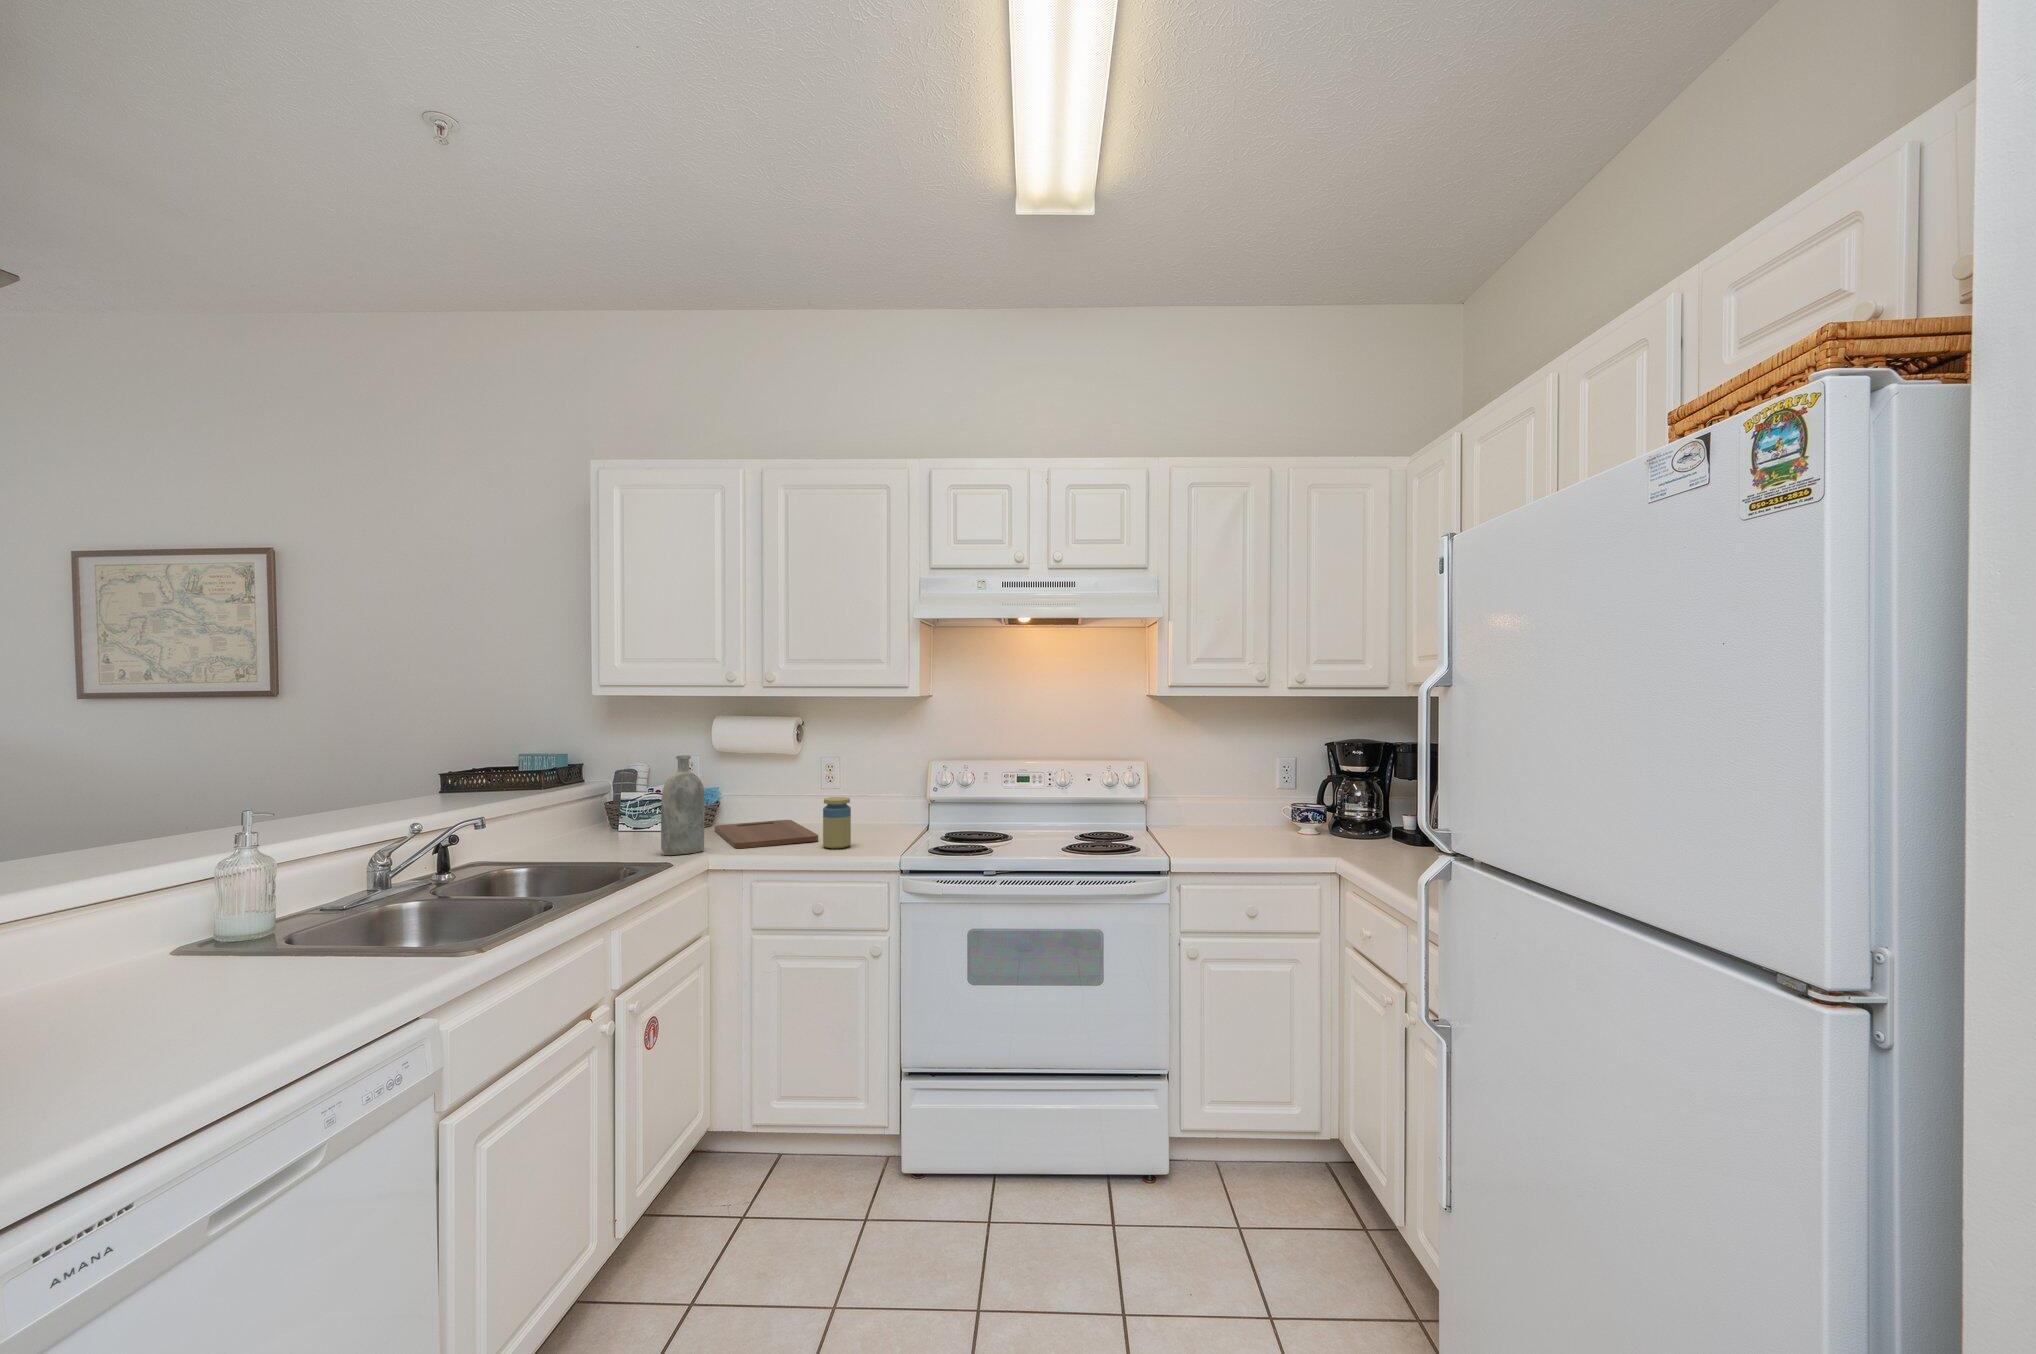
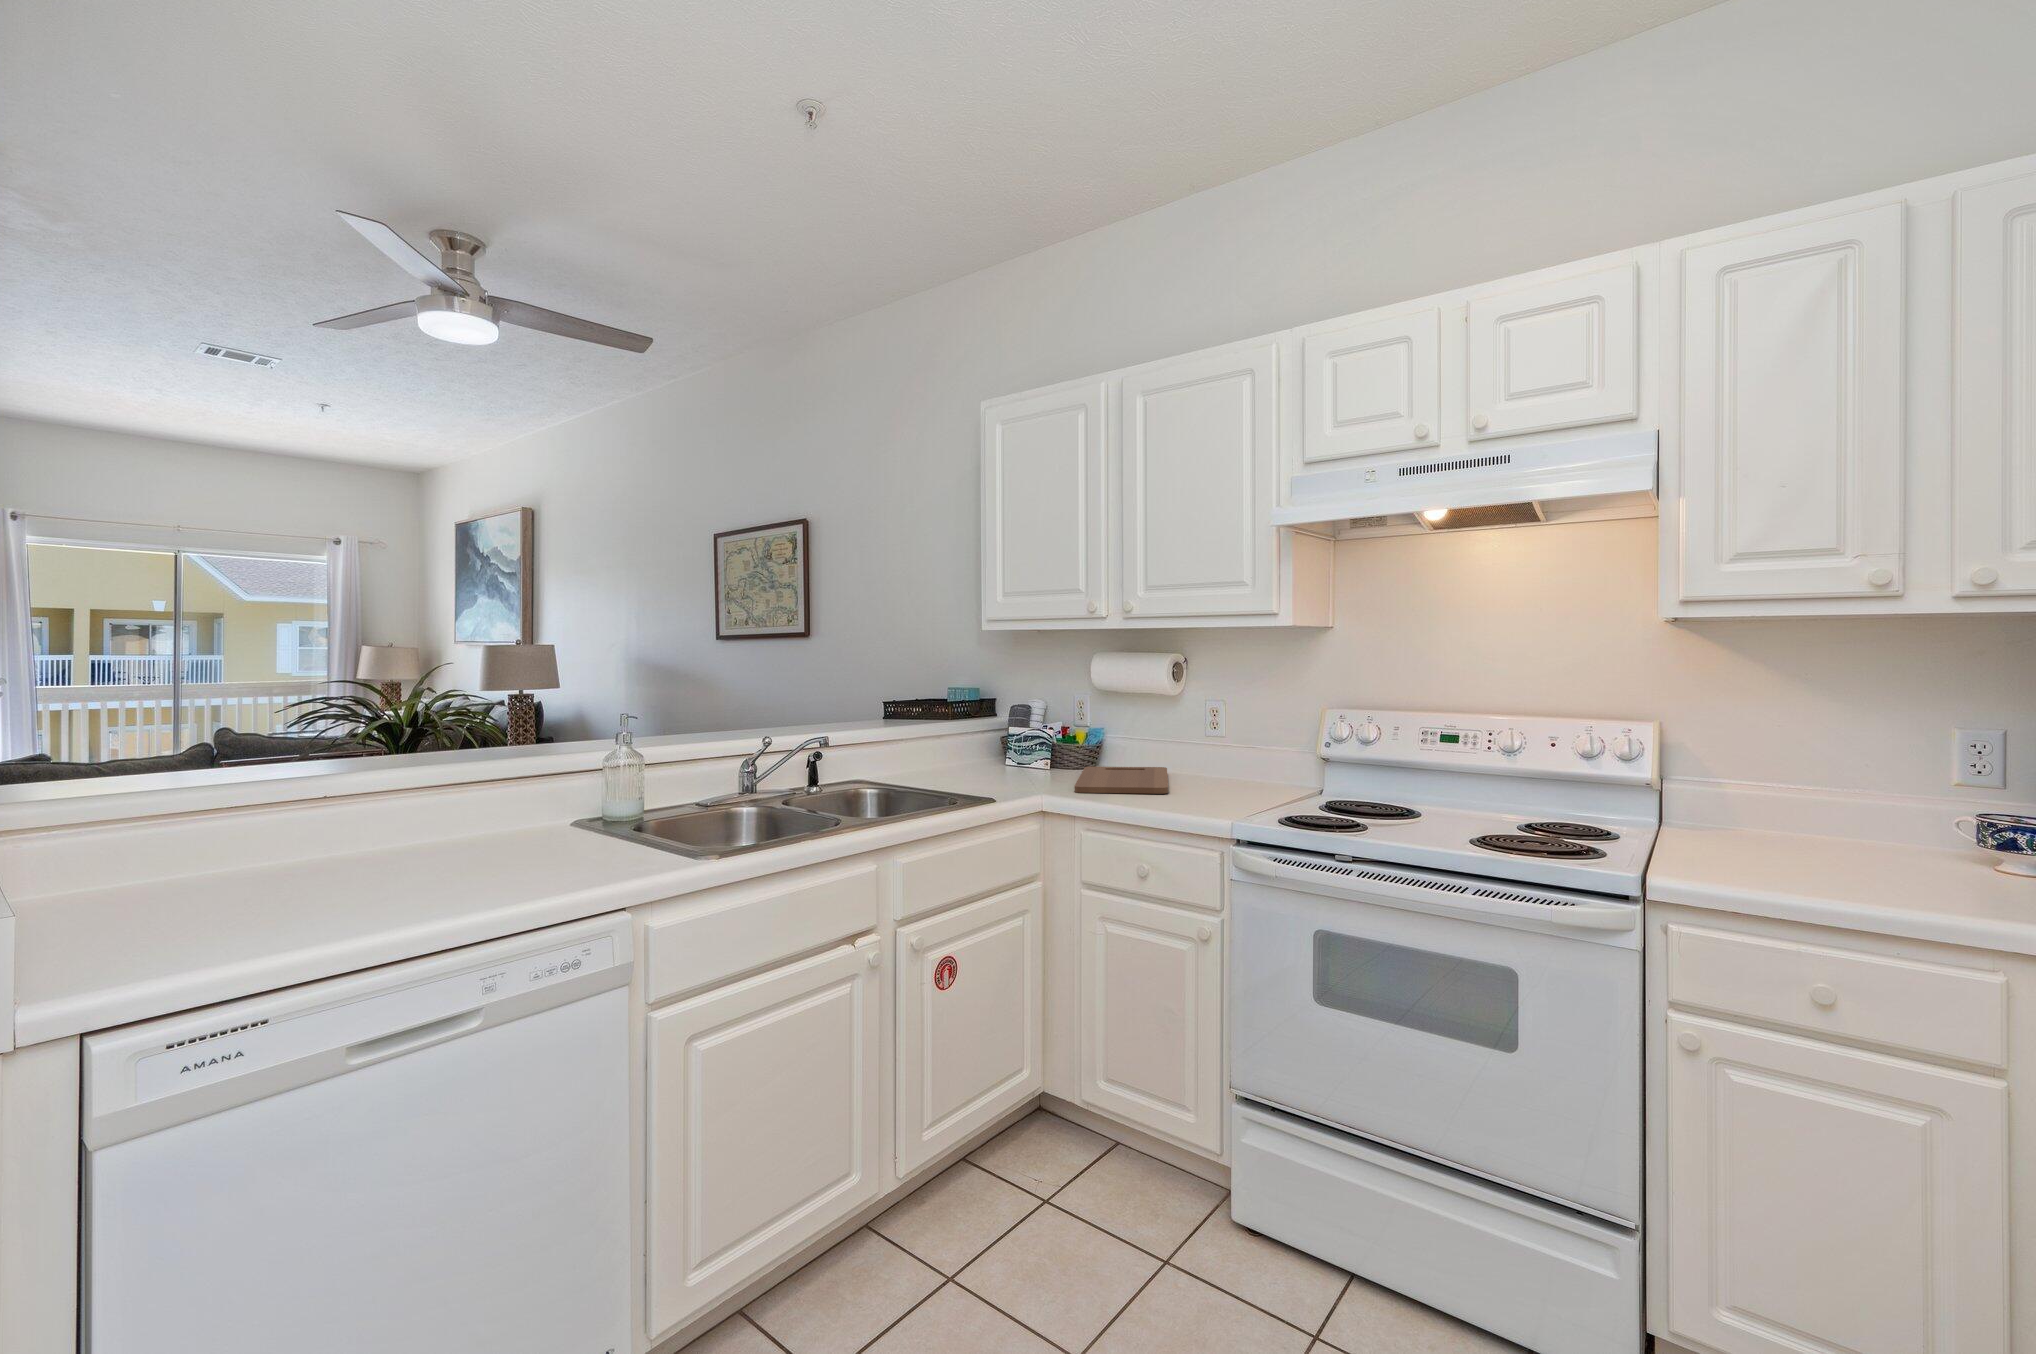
bottle: present [661,755,705,855] -> none [999,689,1043,792]
jar: present [823,797,851,849] -> none [1160,744,1195,805]

